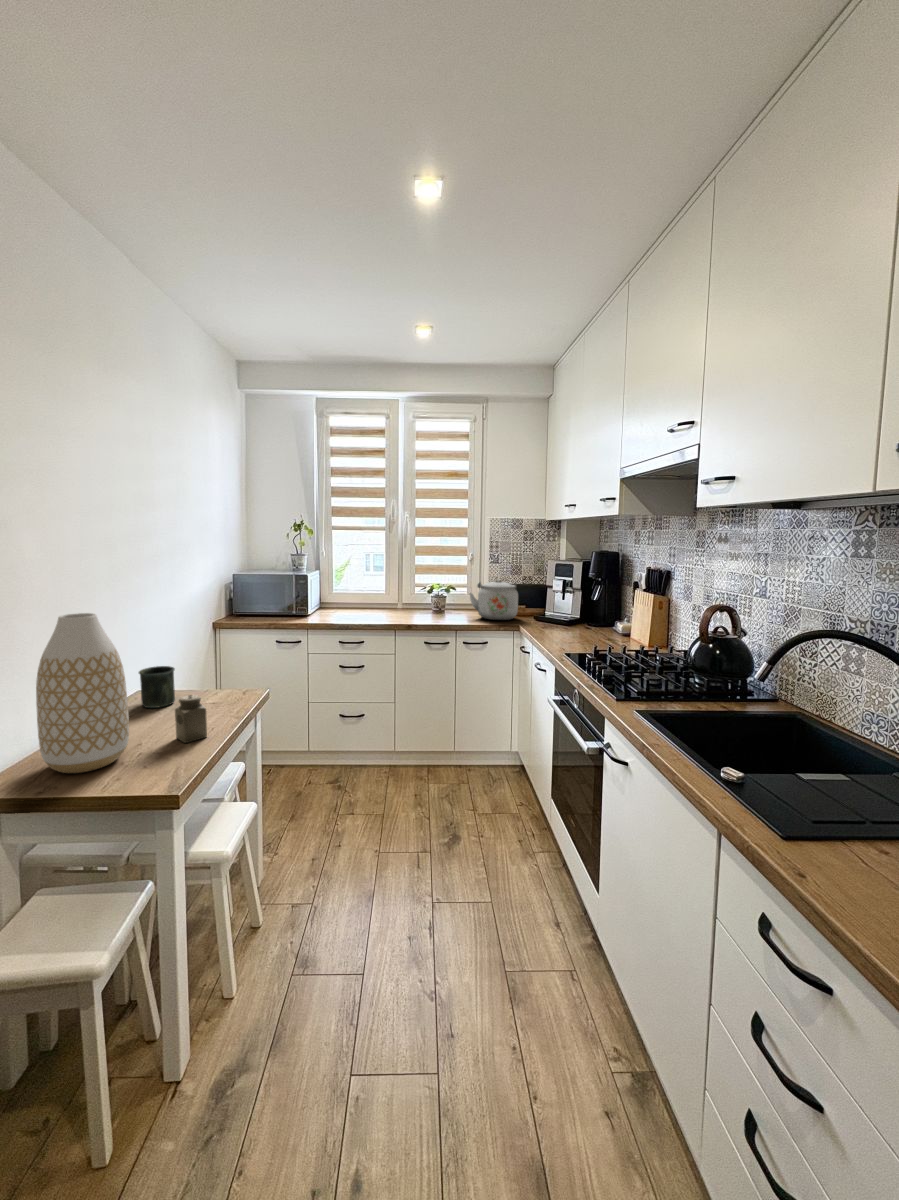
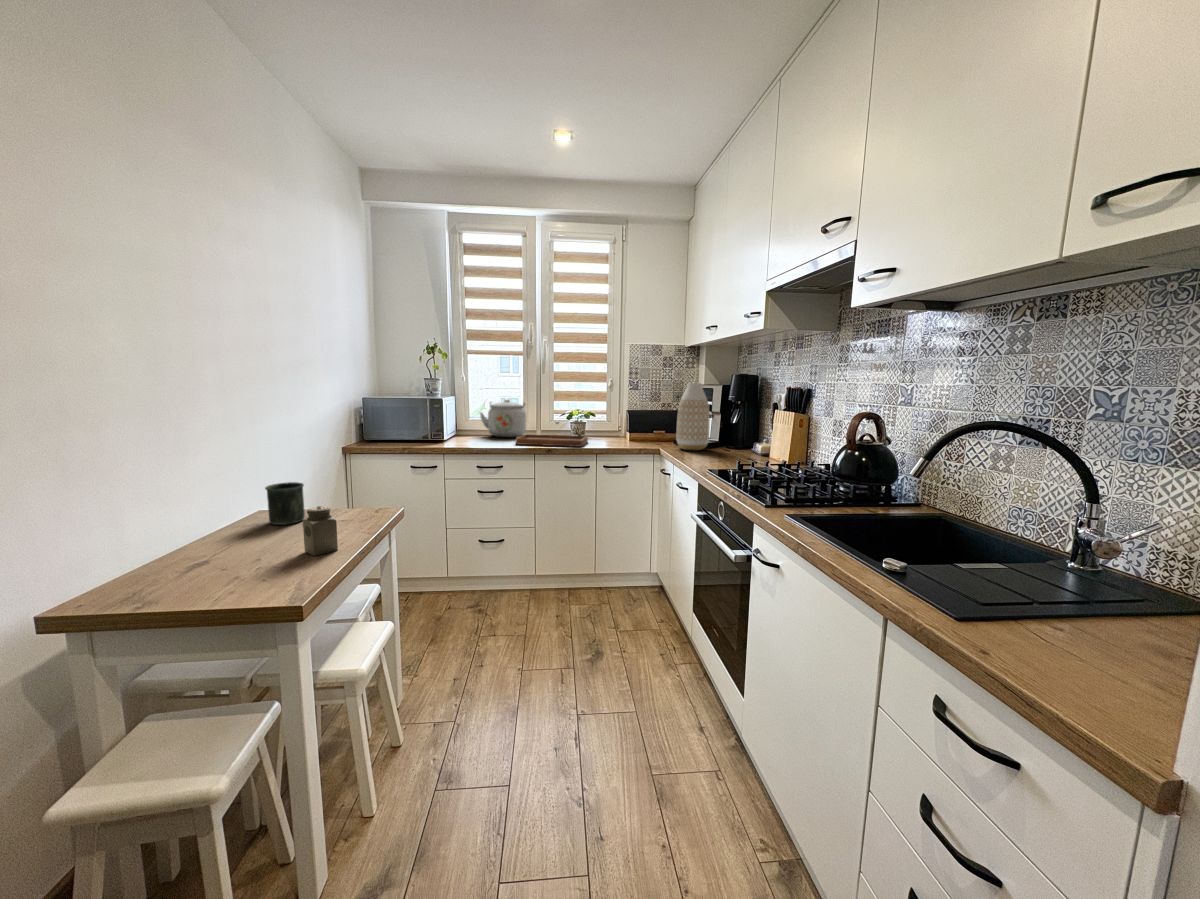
kettle: present [470,580,518,620] -> present [480,400,526,437]
tray: none [378,597,449,624] -> present [516,421,588,447]
vase: present [36,613,129,773] -> present [676,383,710,450]

